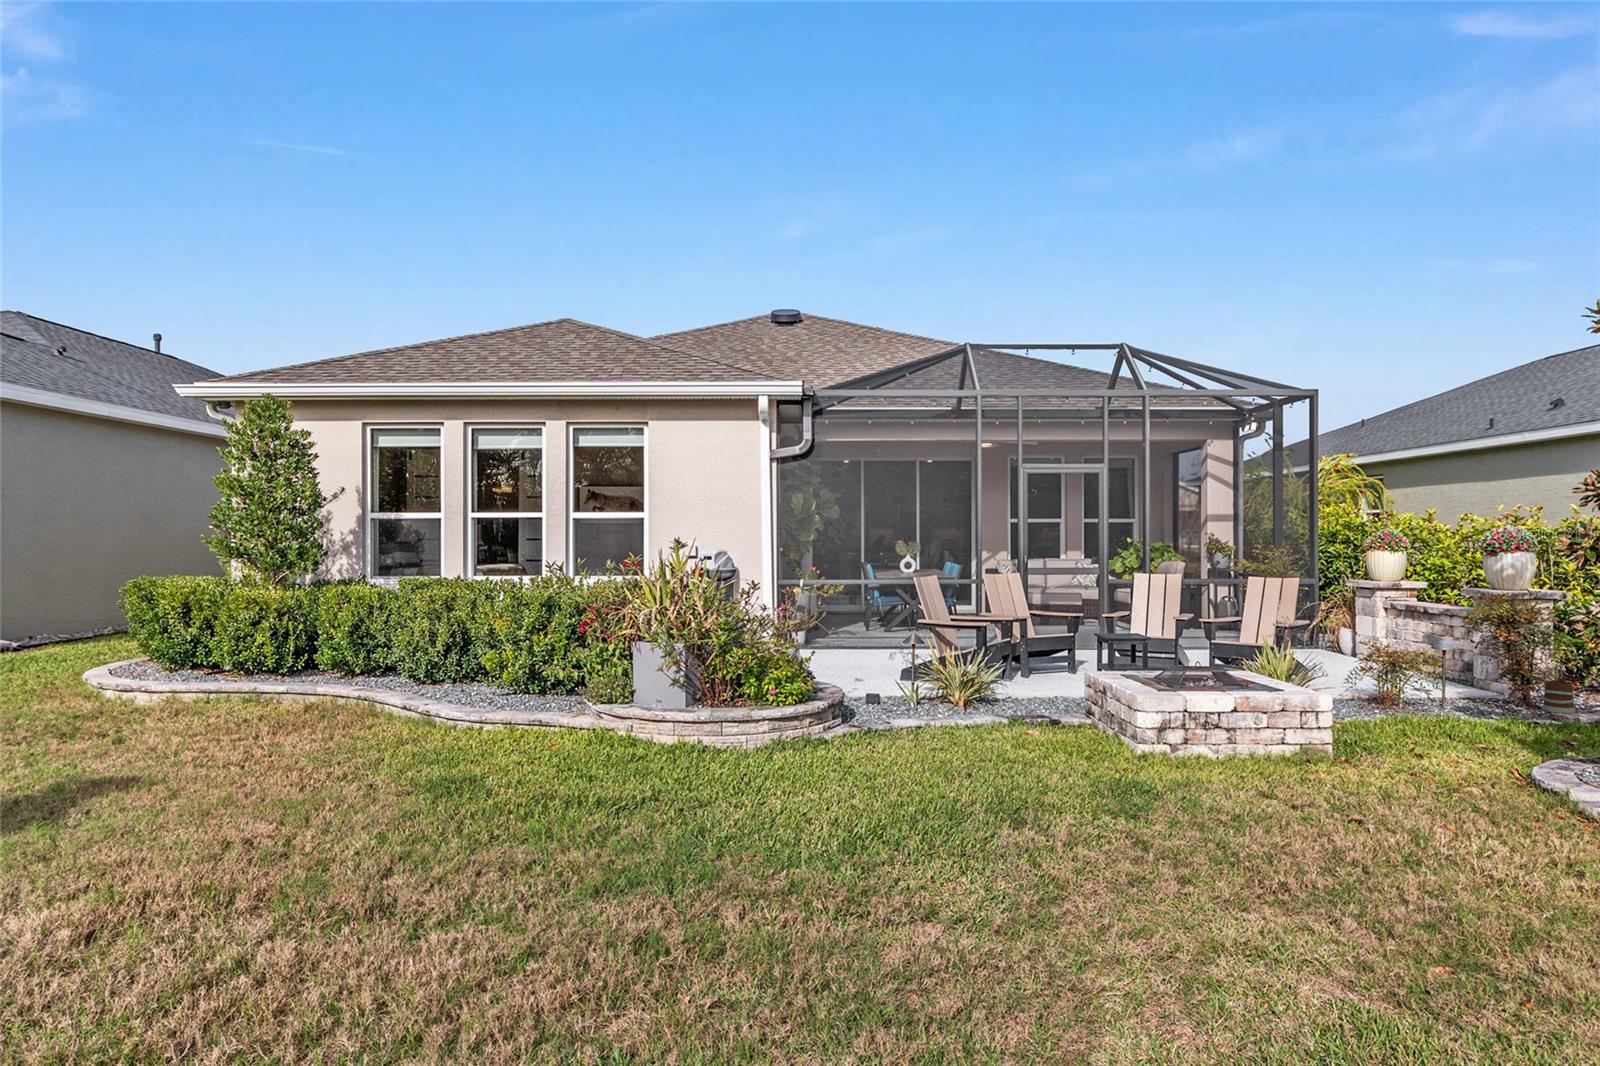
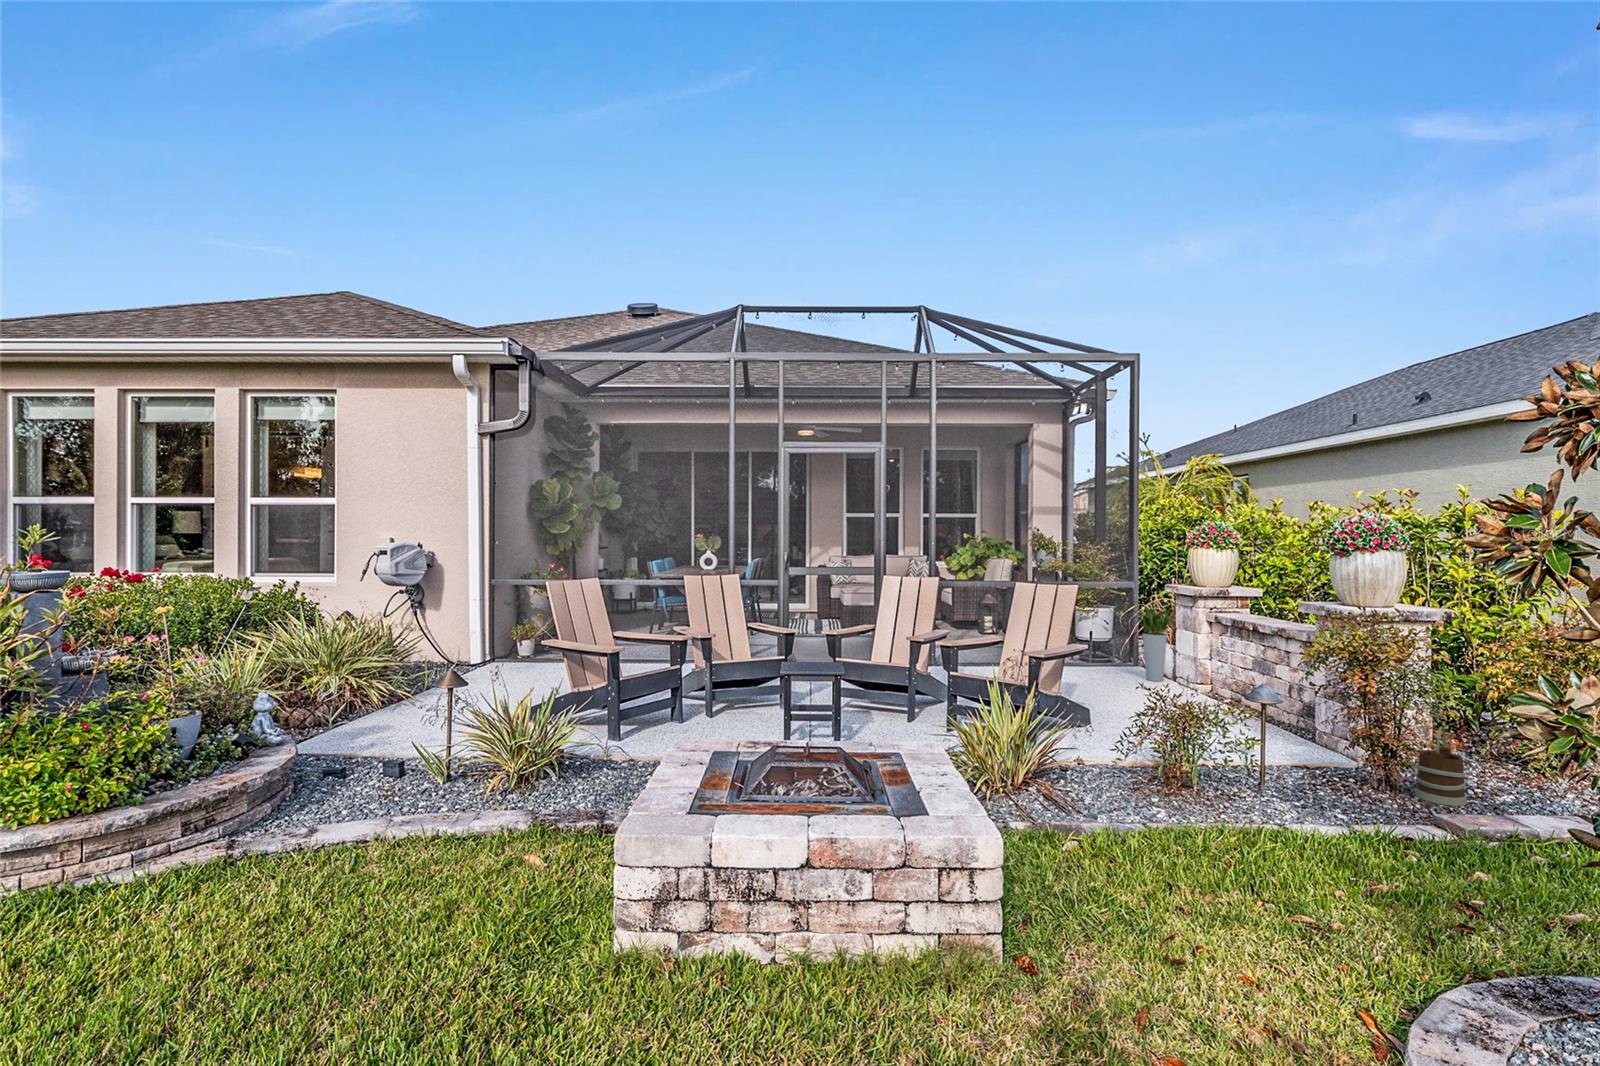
planter: none [1320,597,1355,658] -> present [1140,606,1174,681]

